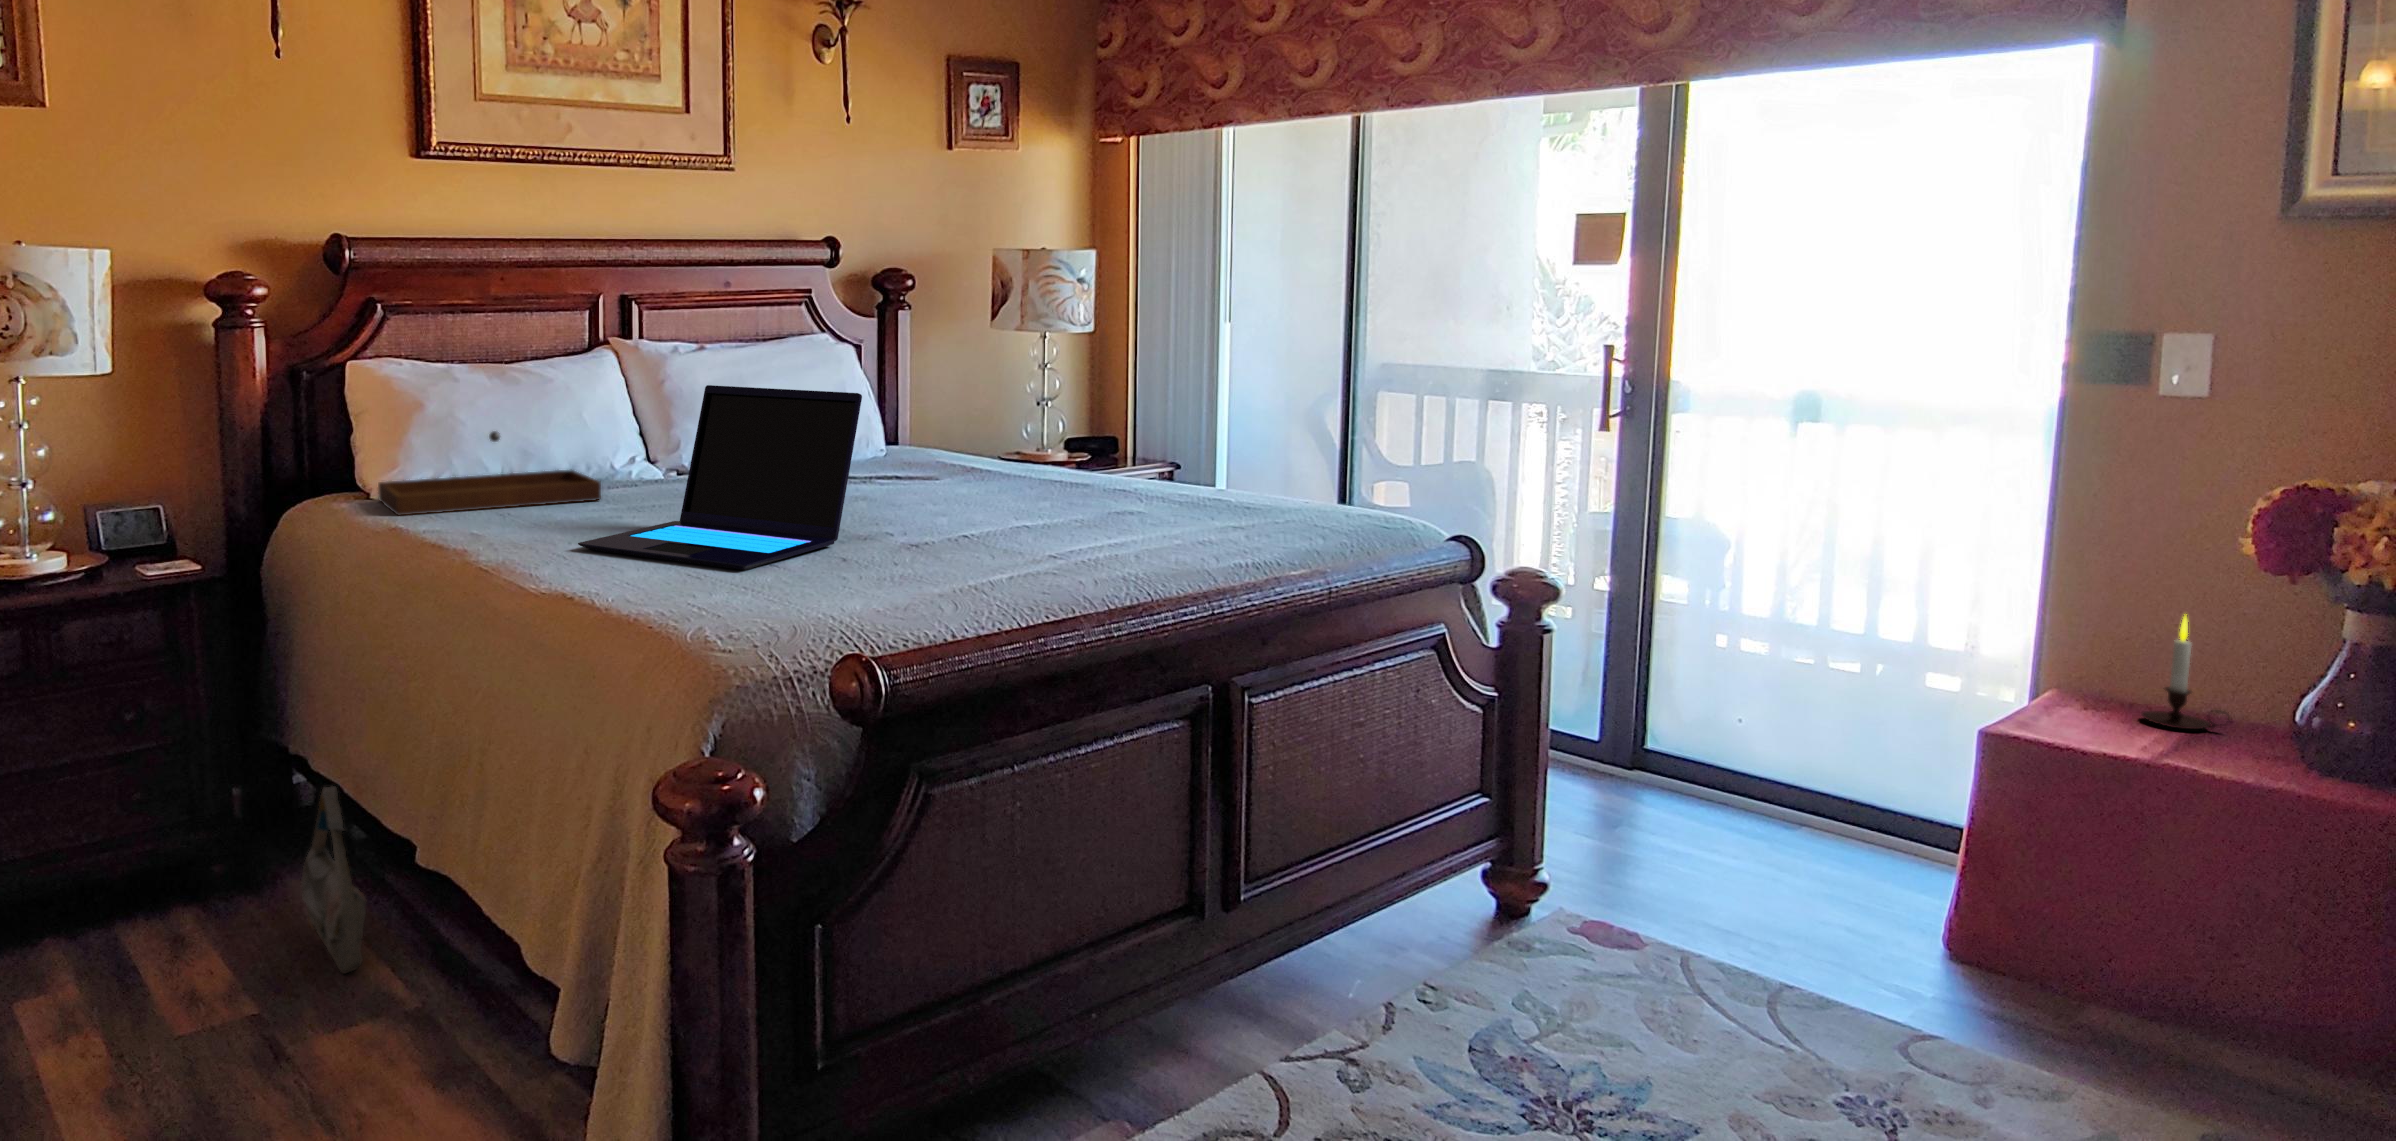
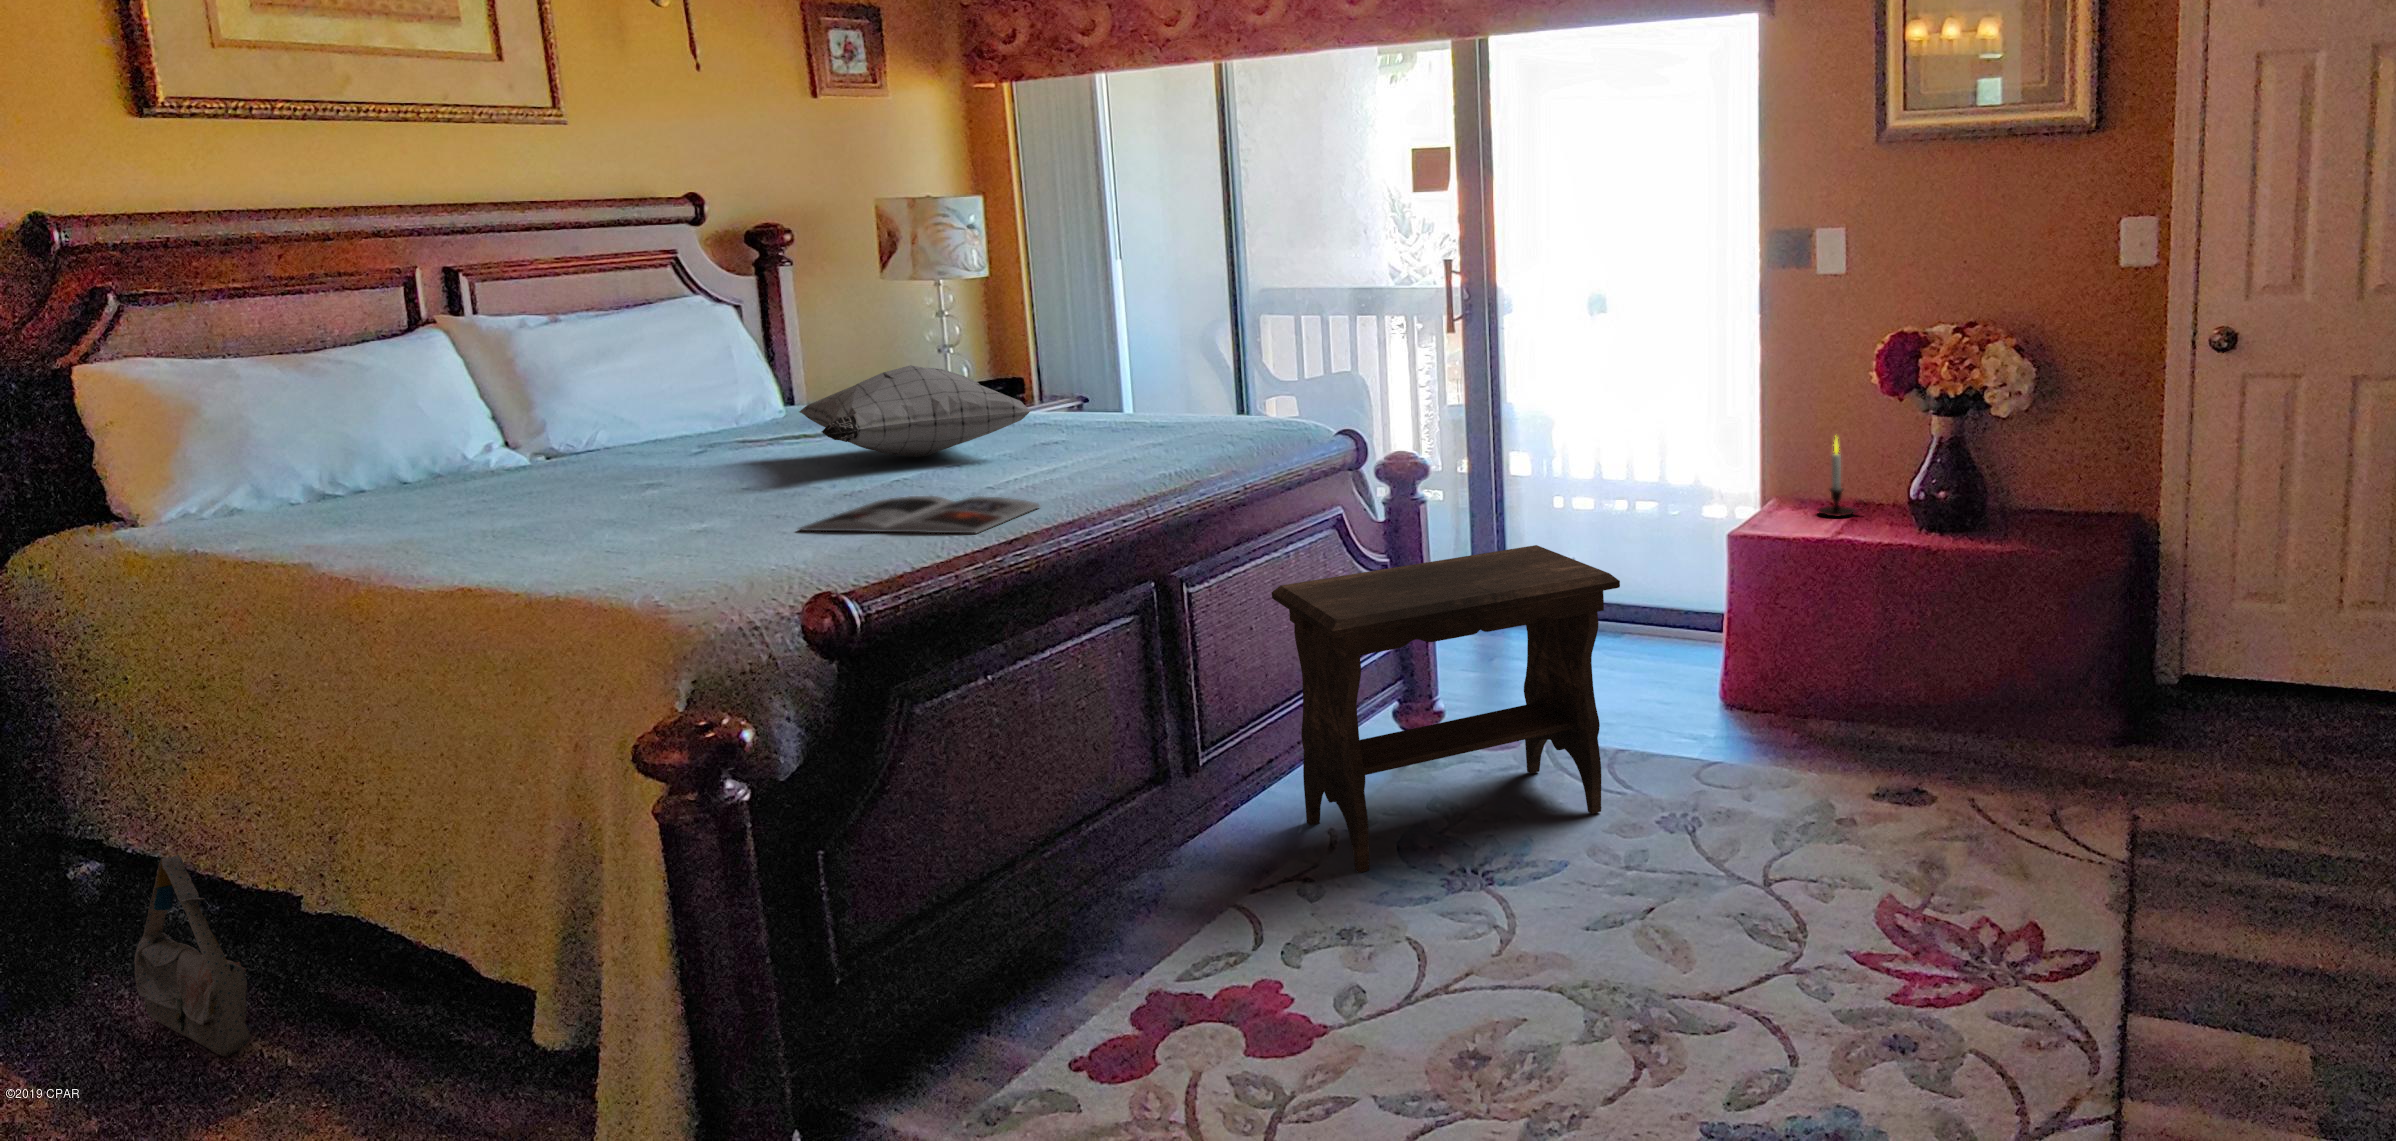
laptop: present [578,385,862,570] -> none [481,357,789,545]
pillow: none [882,412,1100,507] -> present [799,365,1031,457]
tray: present [378,431,601,515] -> none [159,435,472,542]
magazine: none [840,550,1087,604] -> present [800,496,1039,533]
footstool: none [1344,705,1827,1079] -> present [1272,545,1620,873]

